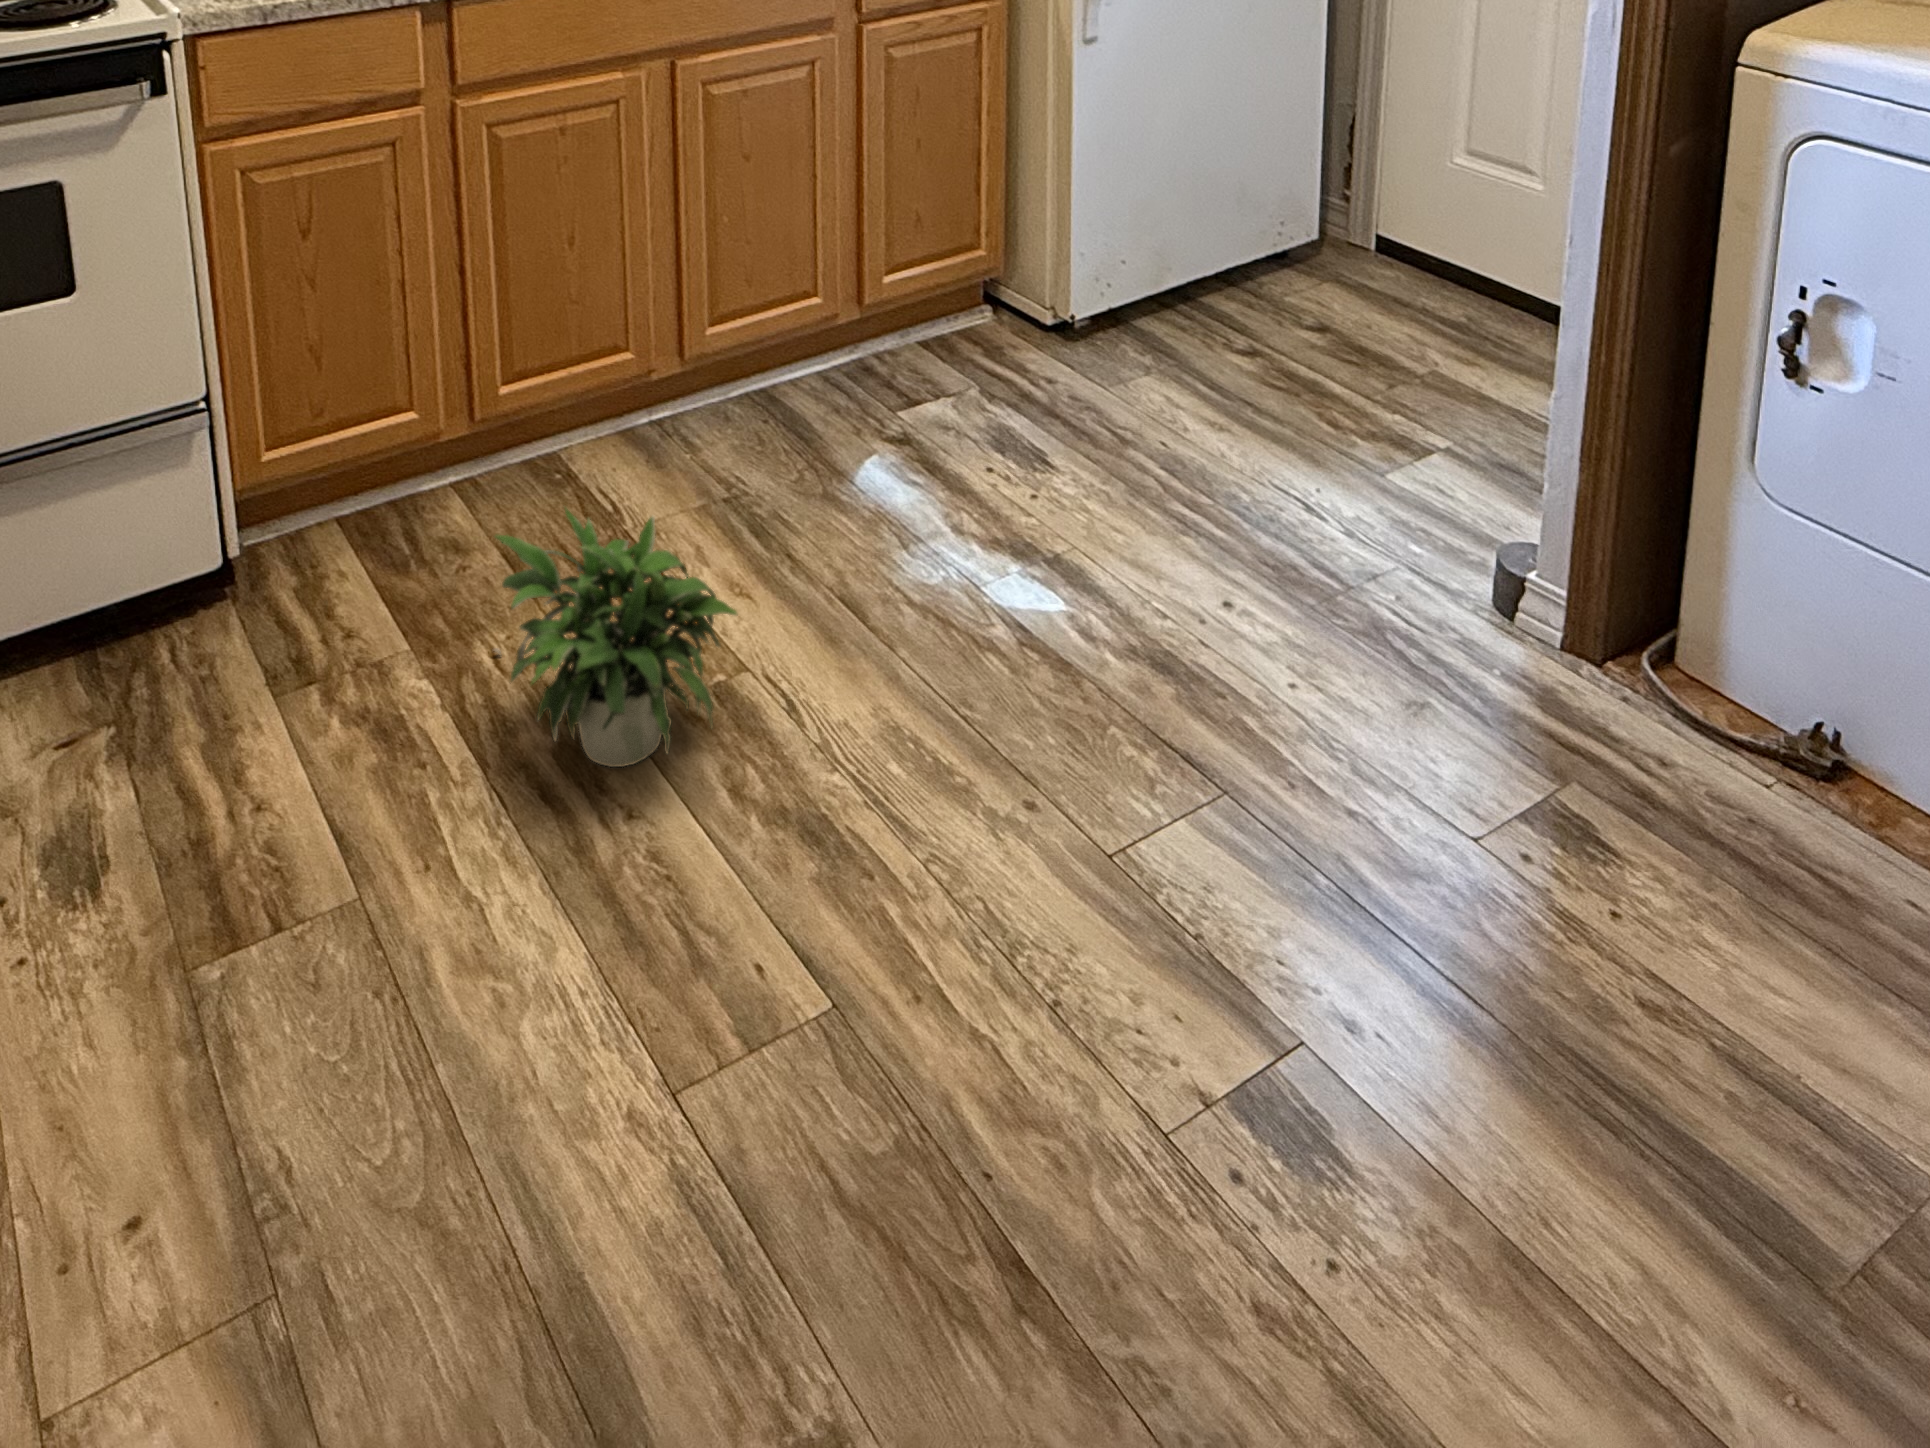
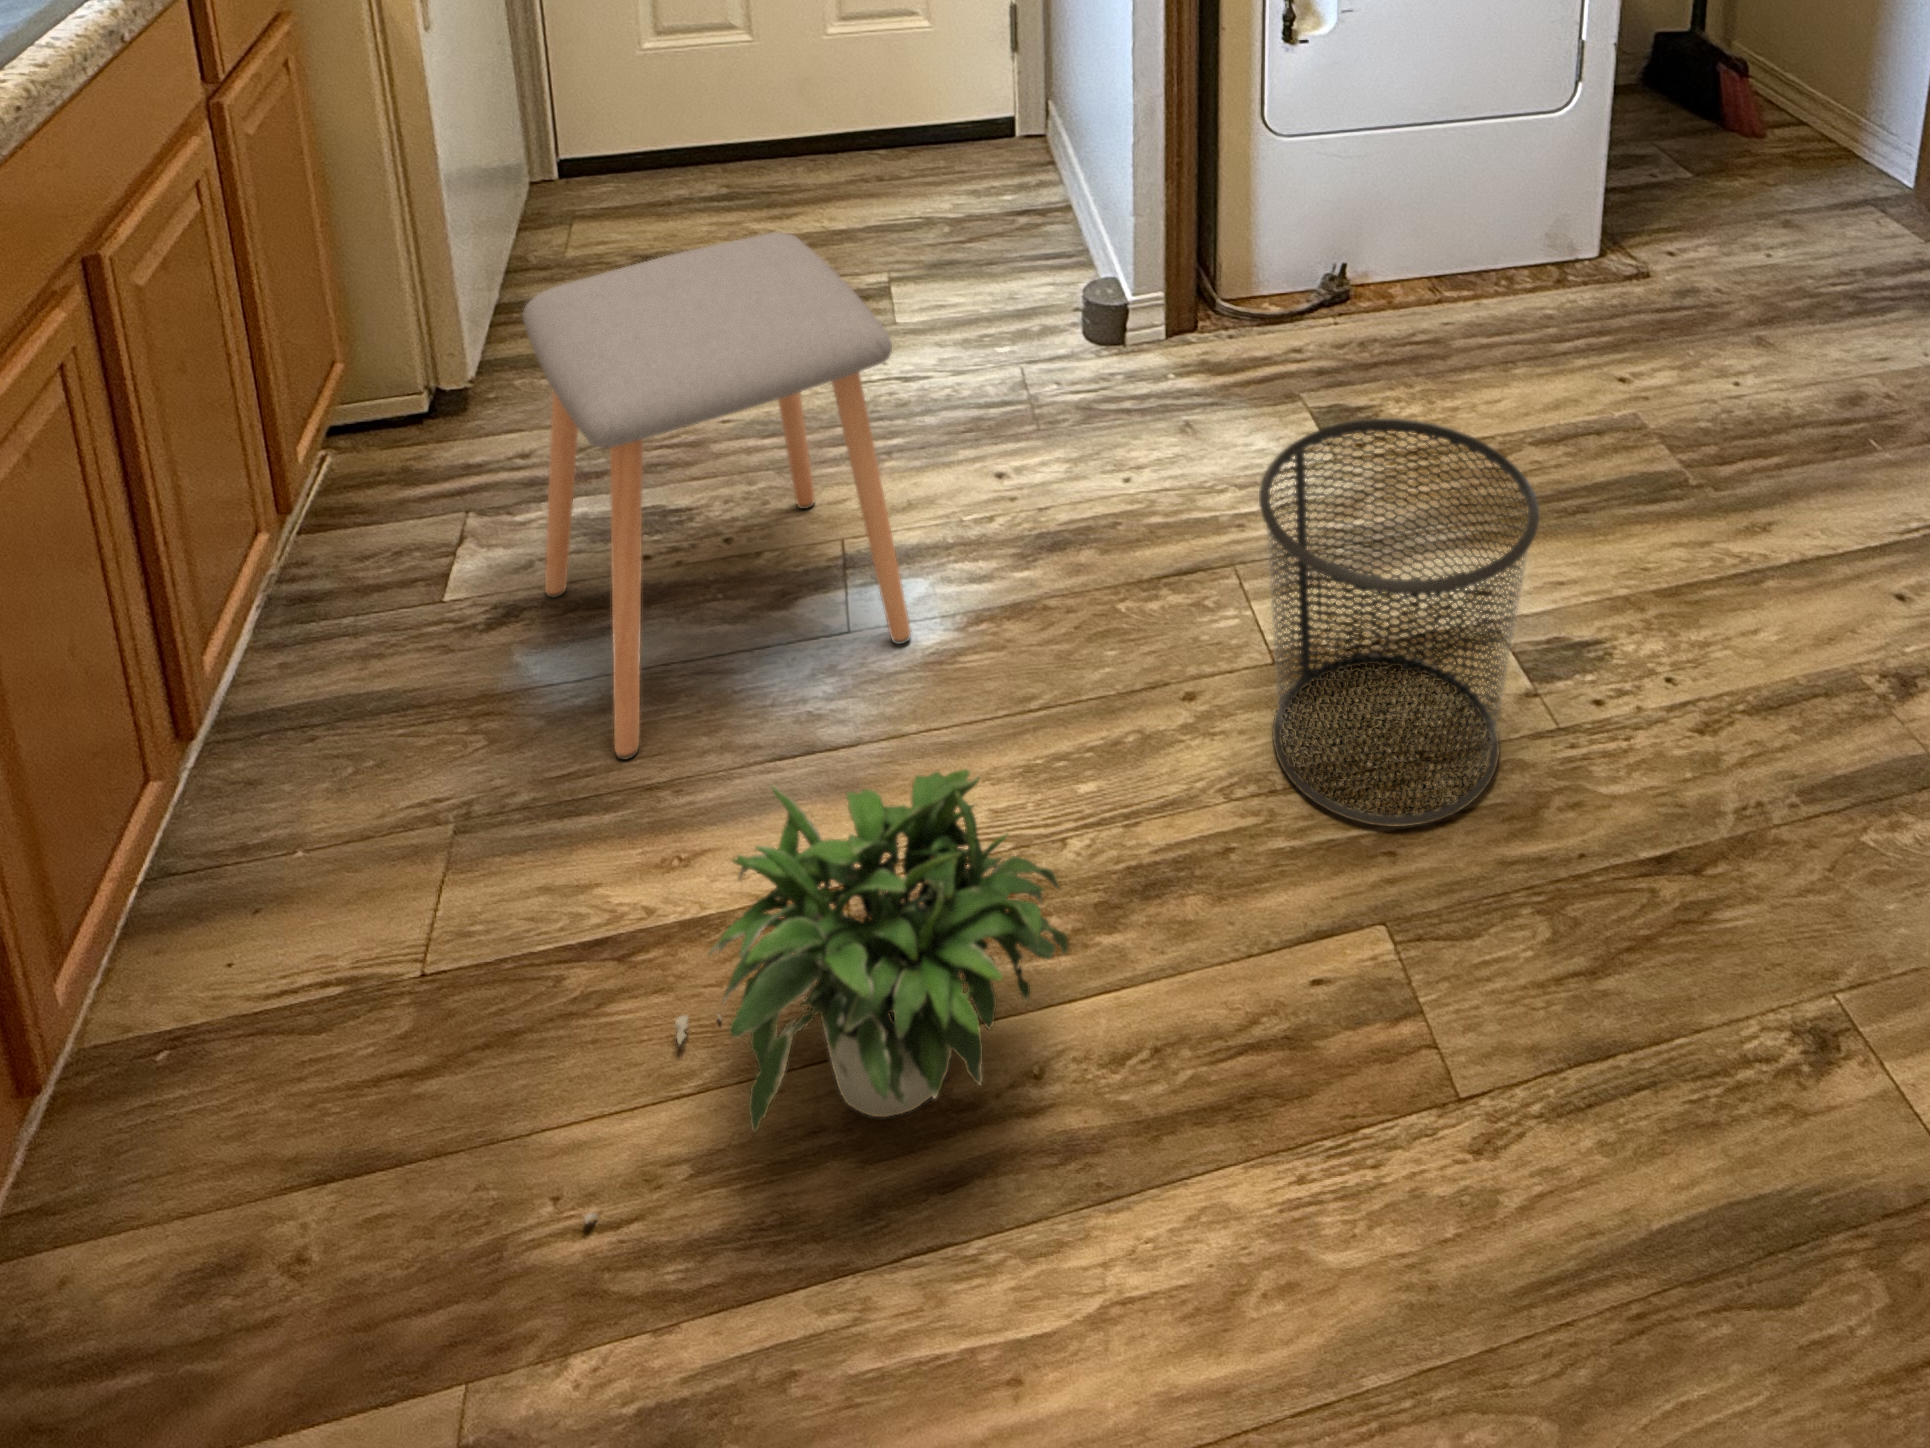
stool: none [806,224,1109,618] -> present [523,232,911,759]
waste bin: none [913,610,1214,1069] -> present [1259,418,1539,826]

